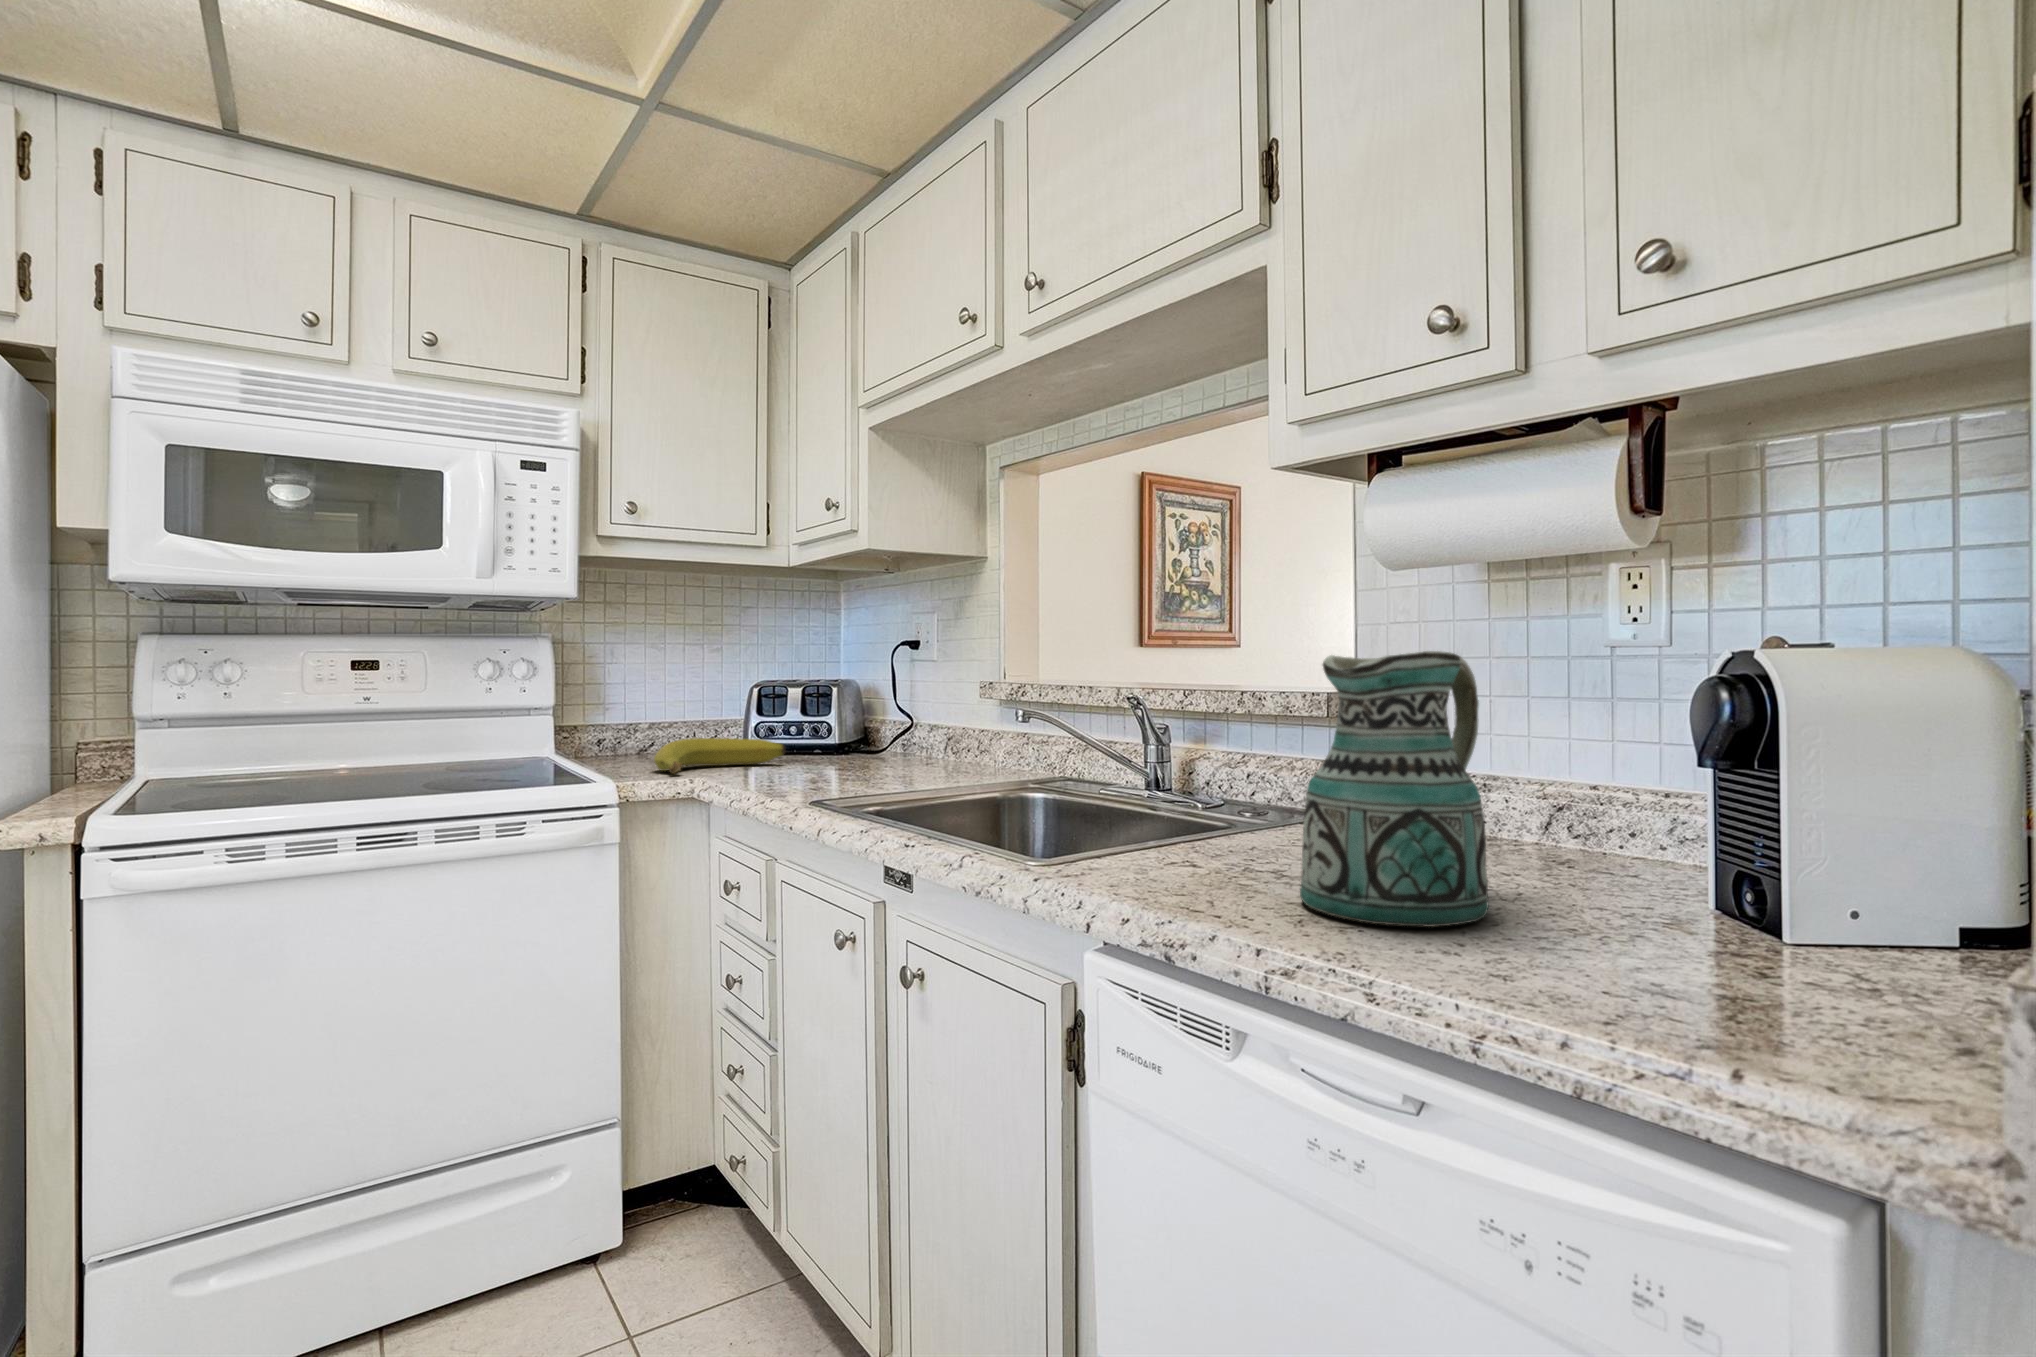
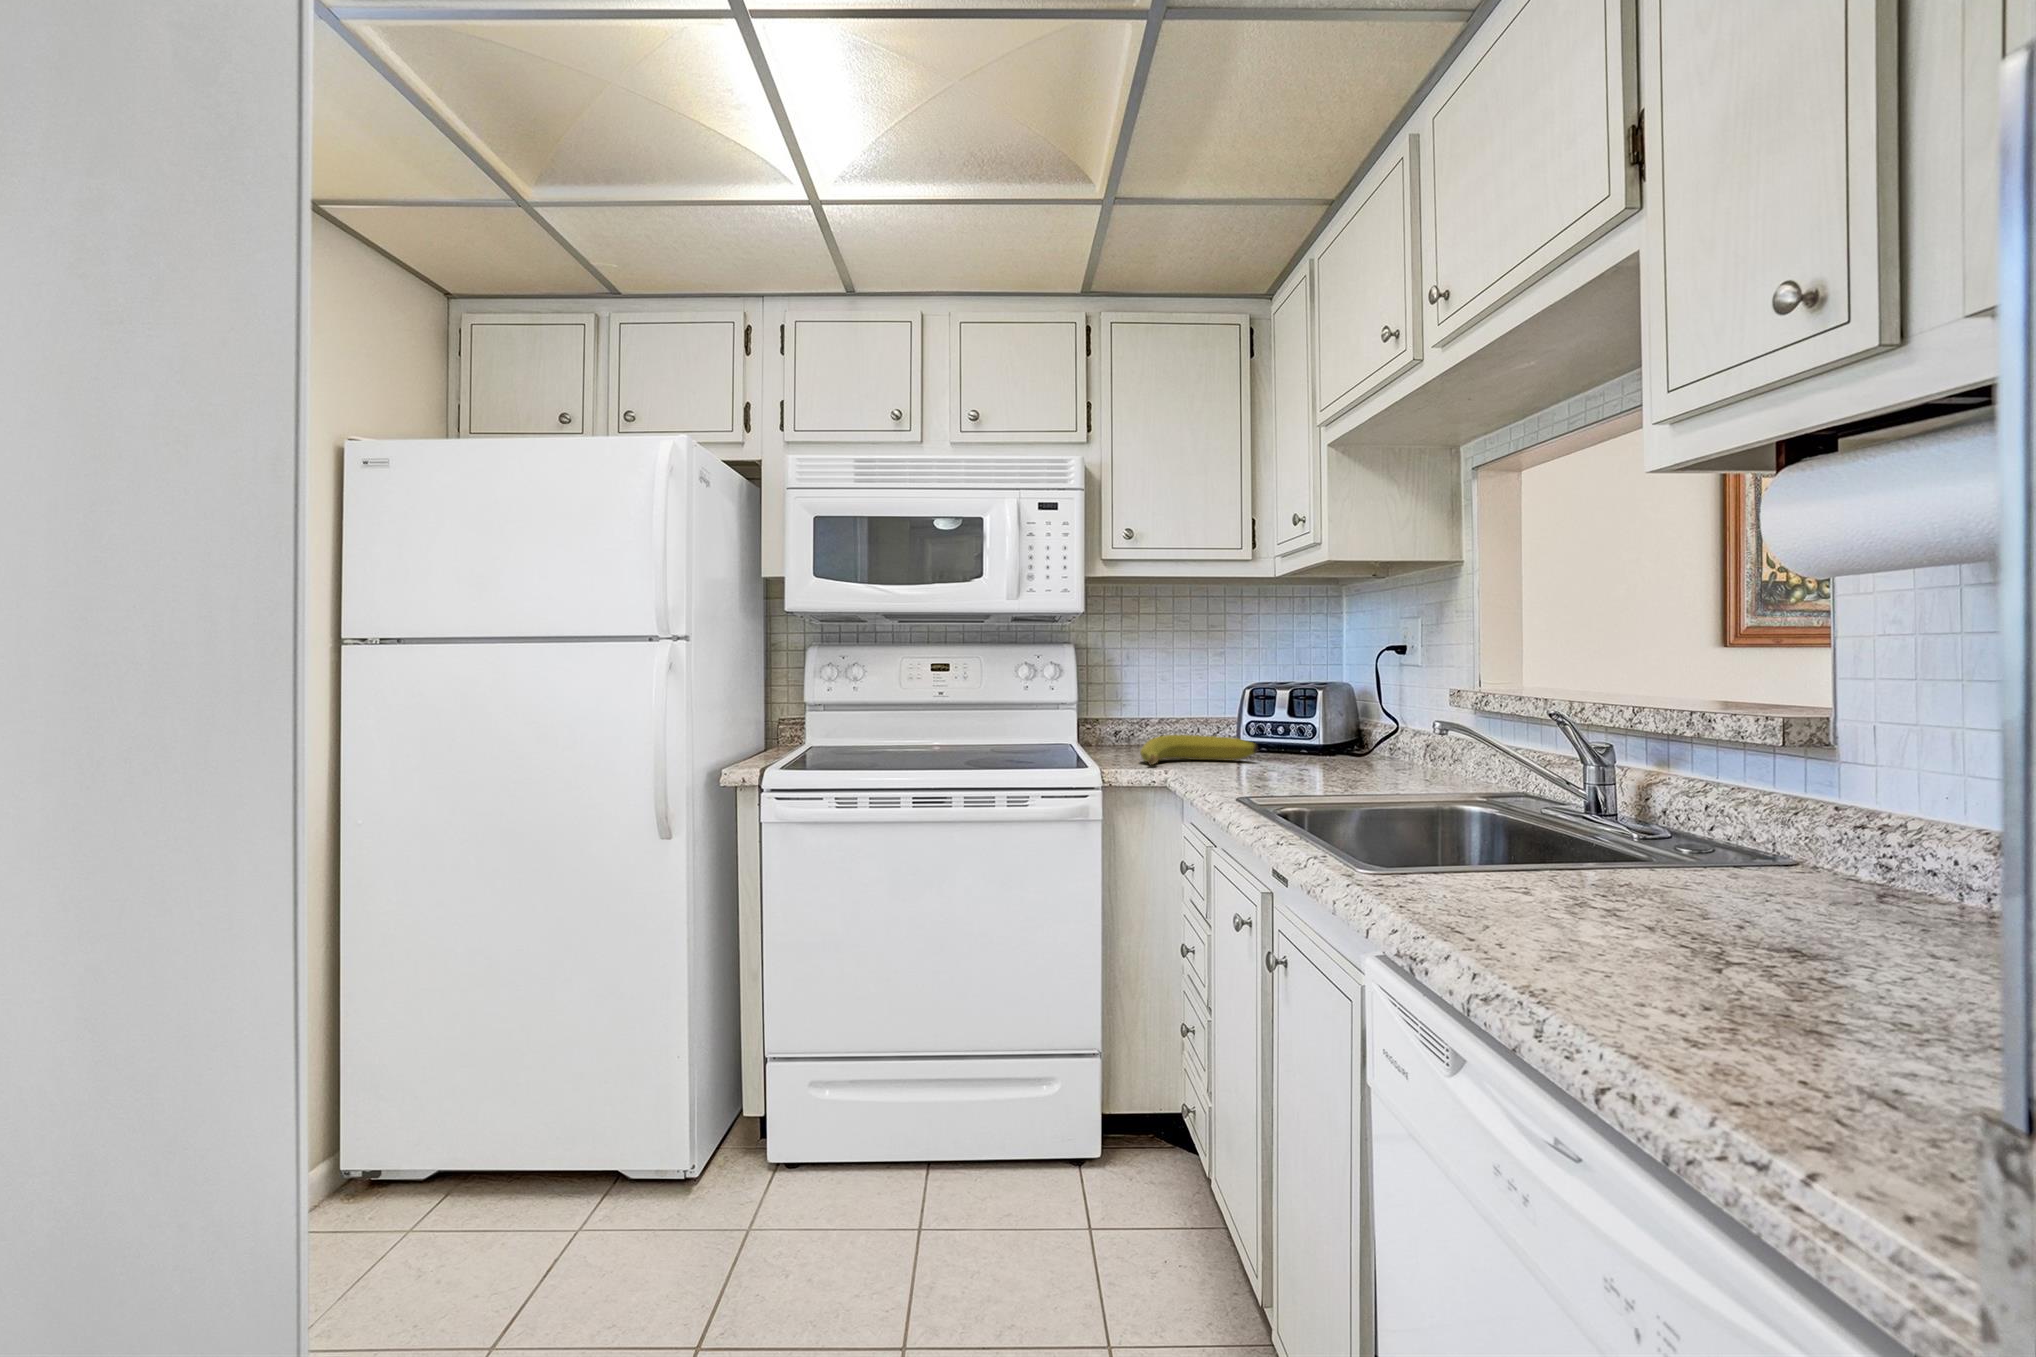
ceramic pitcher: present [1300,651,1489,927] -> none [1561,684,1834,986]

